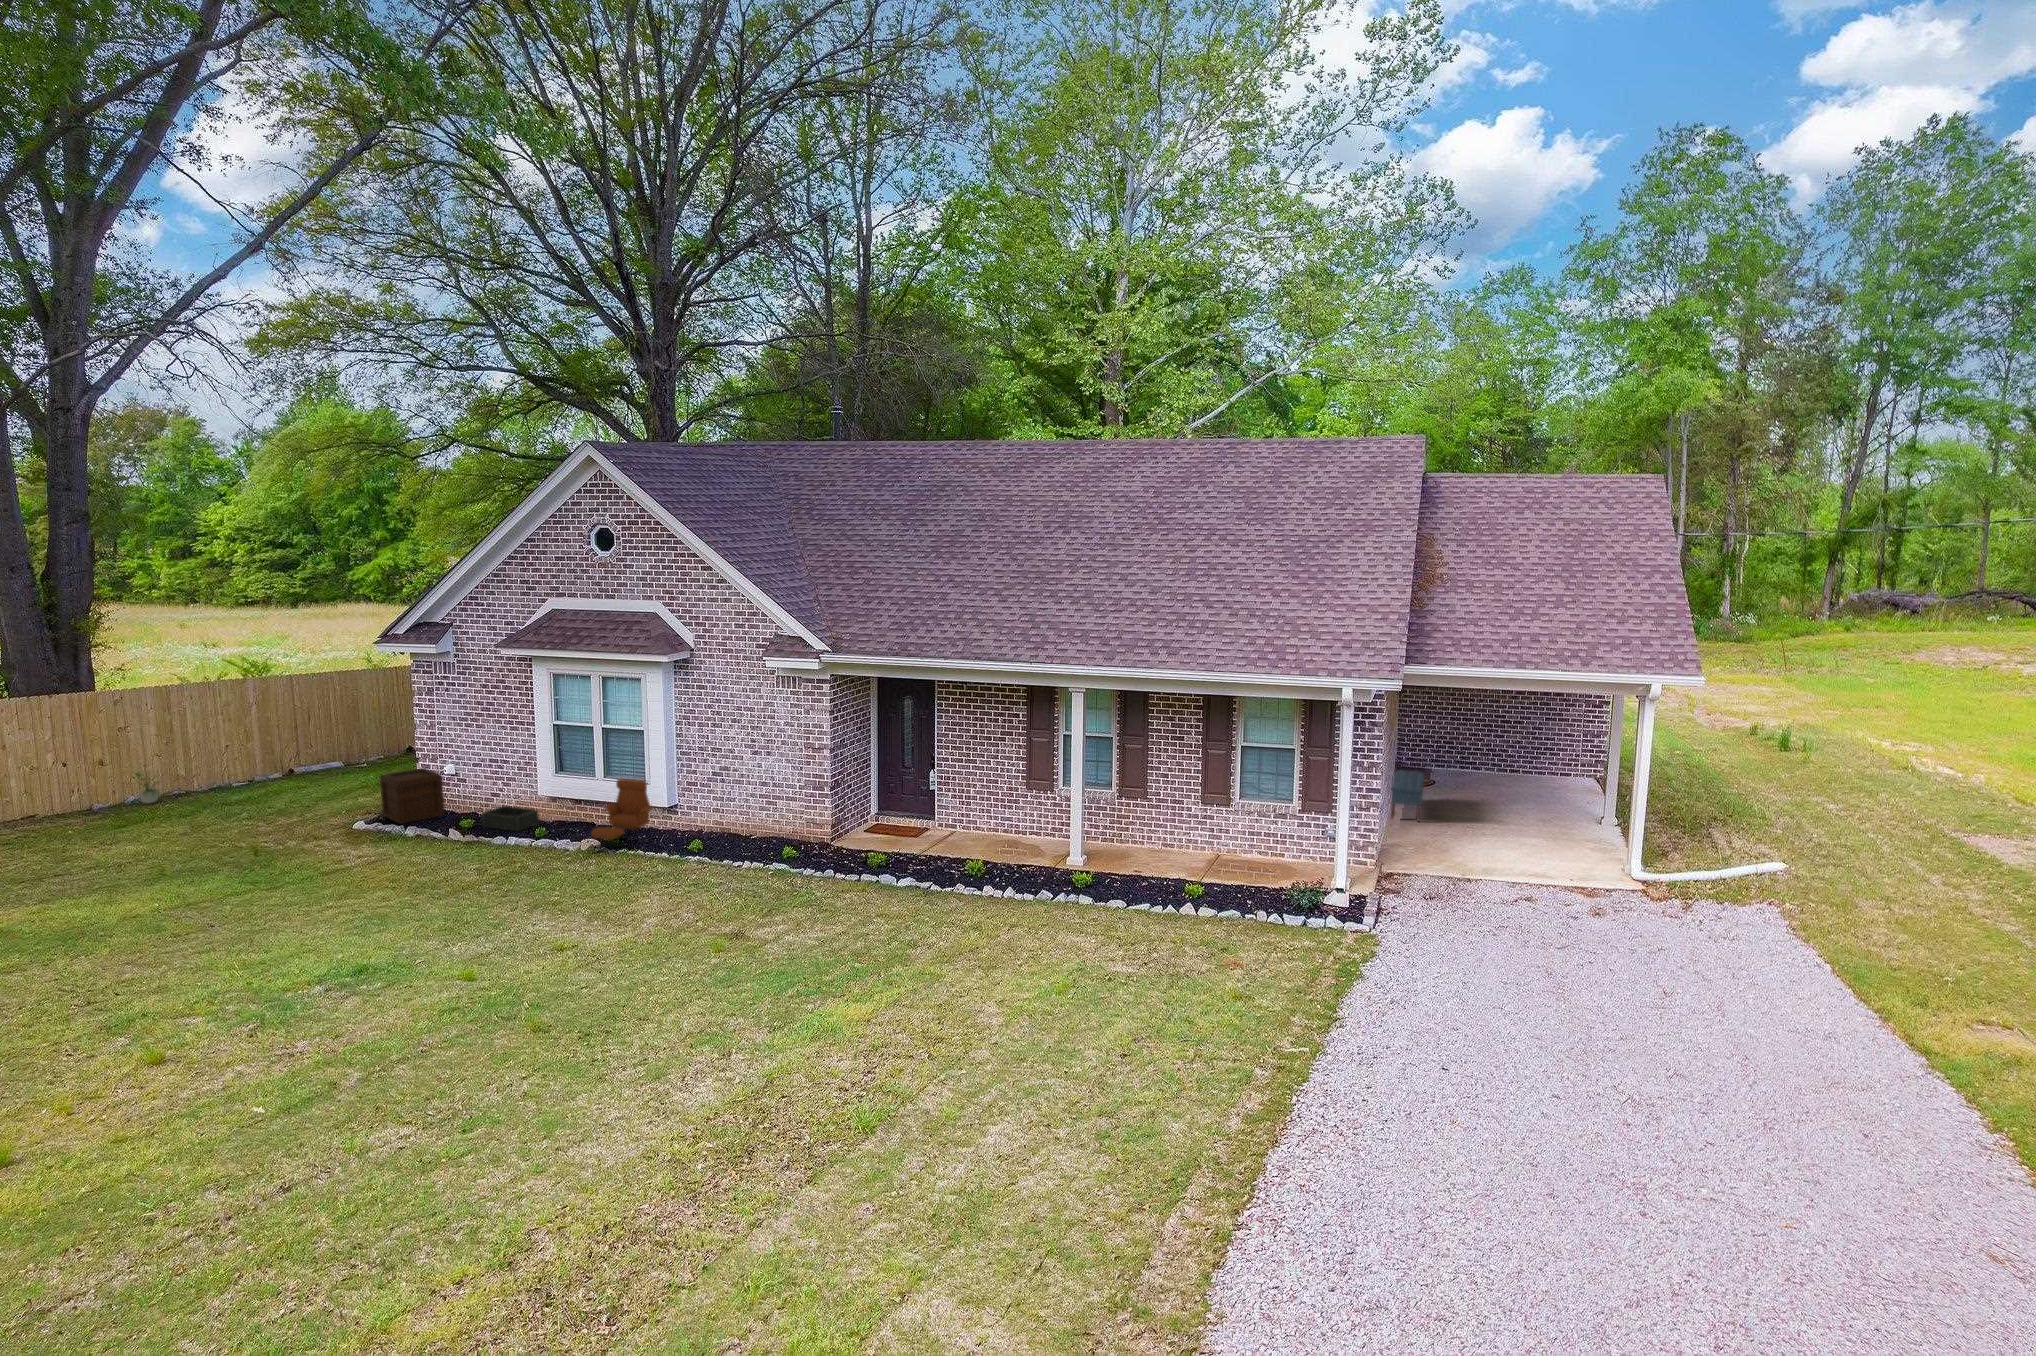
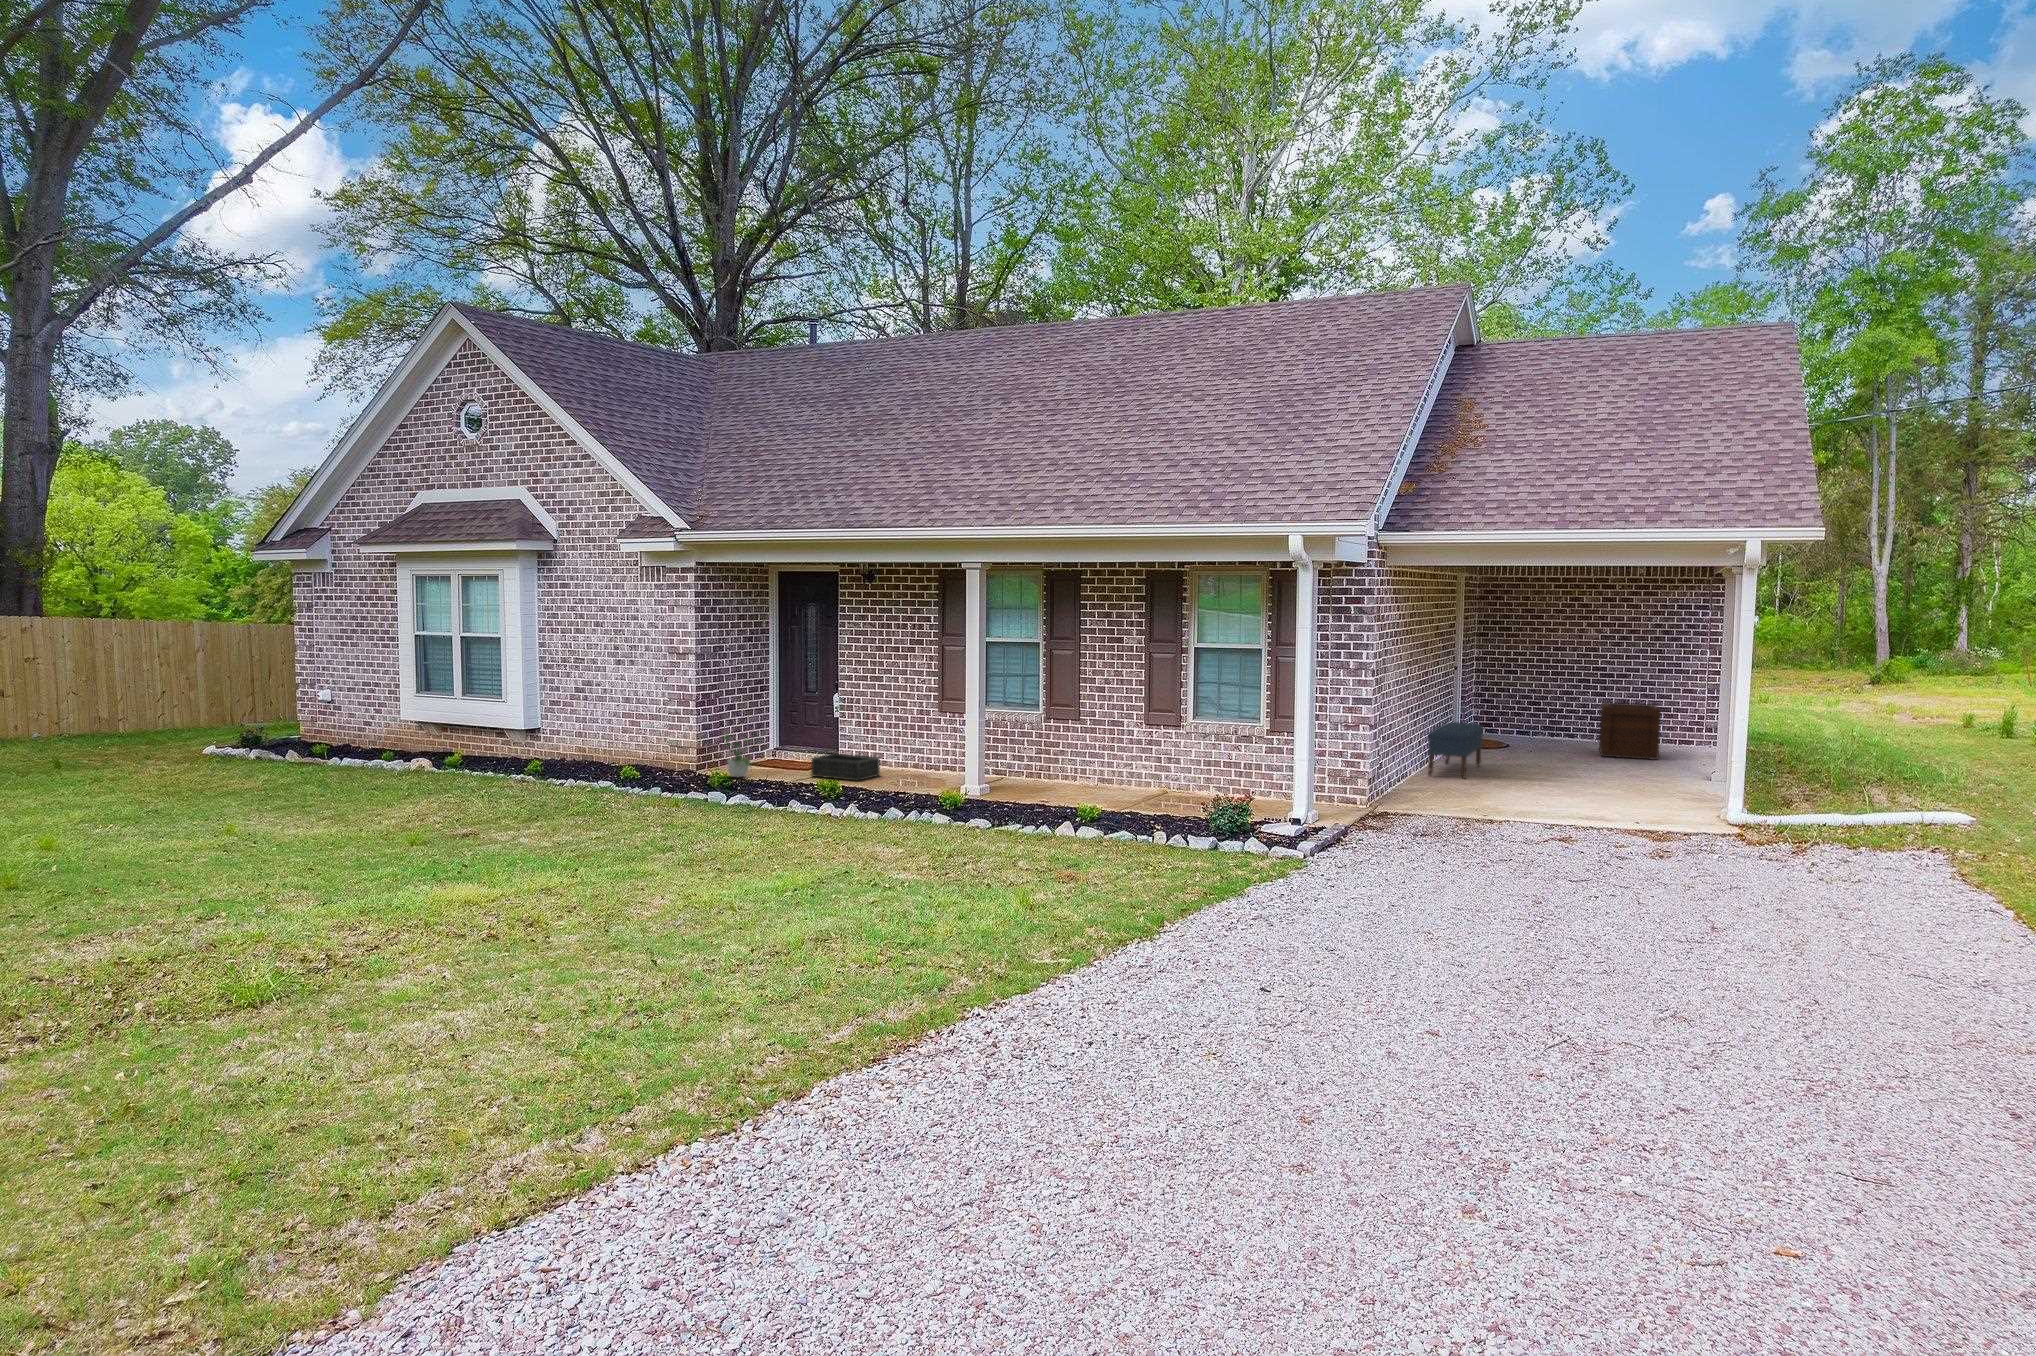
wooden crate: present [380,768,445,824] -> present [1599,702,1661,760]
potted plant: present [135,772,160,803] -> present [722,733,752,777]
lounge chair: present [591,779,653,851] -> none [428,697,511,774]
basket: present [482,806,539,831] -> present [811,753,880,781]

